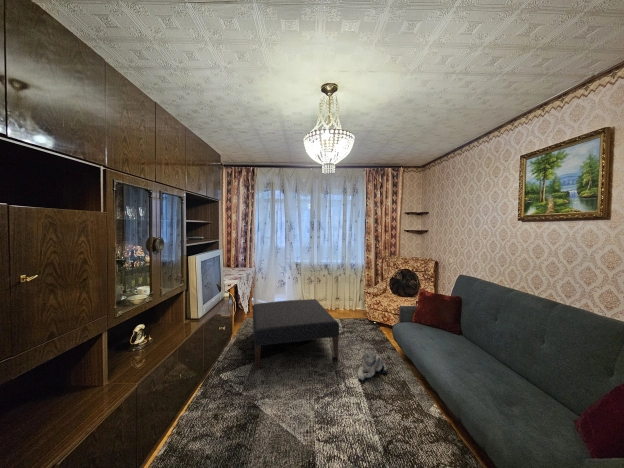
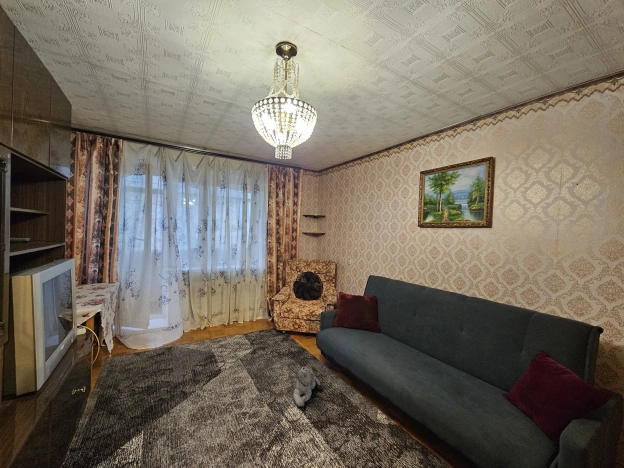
ottoman: present [253,299,339,369] -> none [122,317,265,447]

